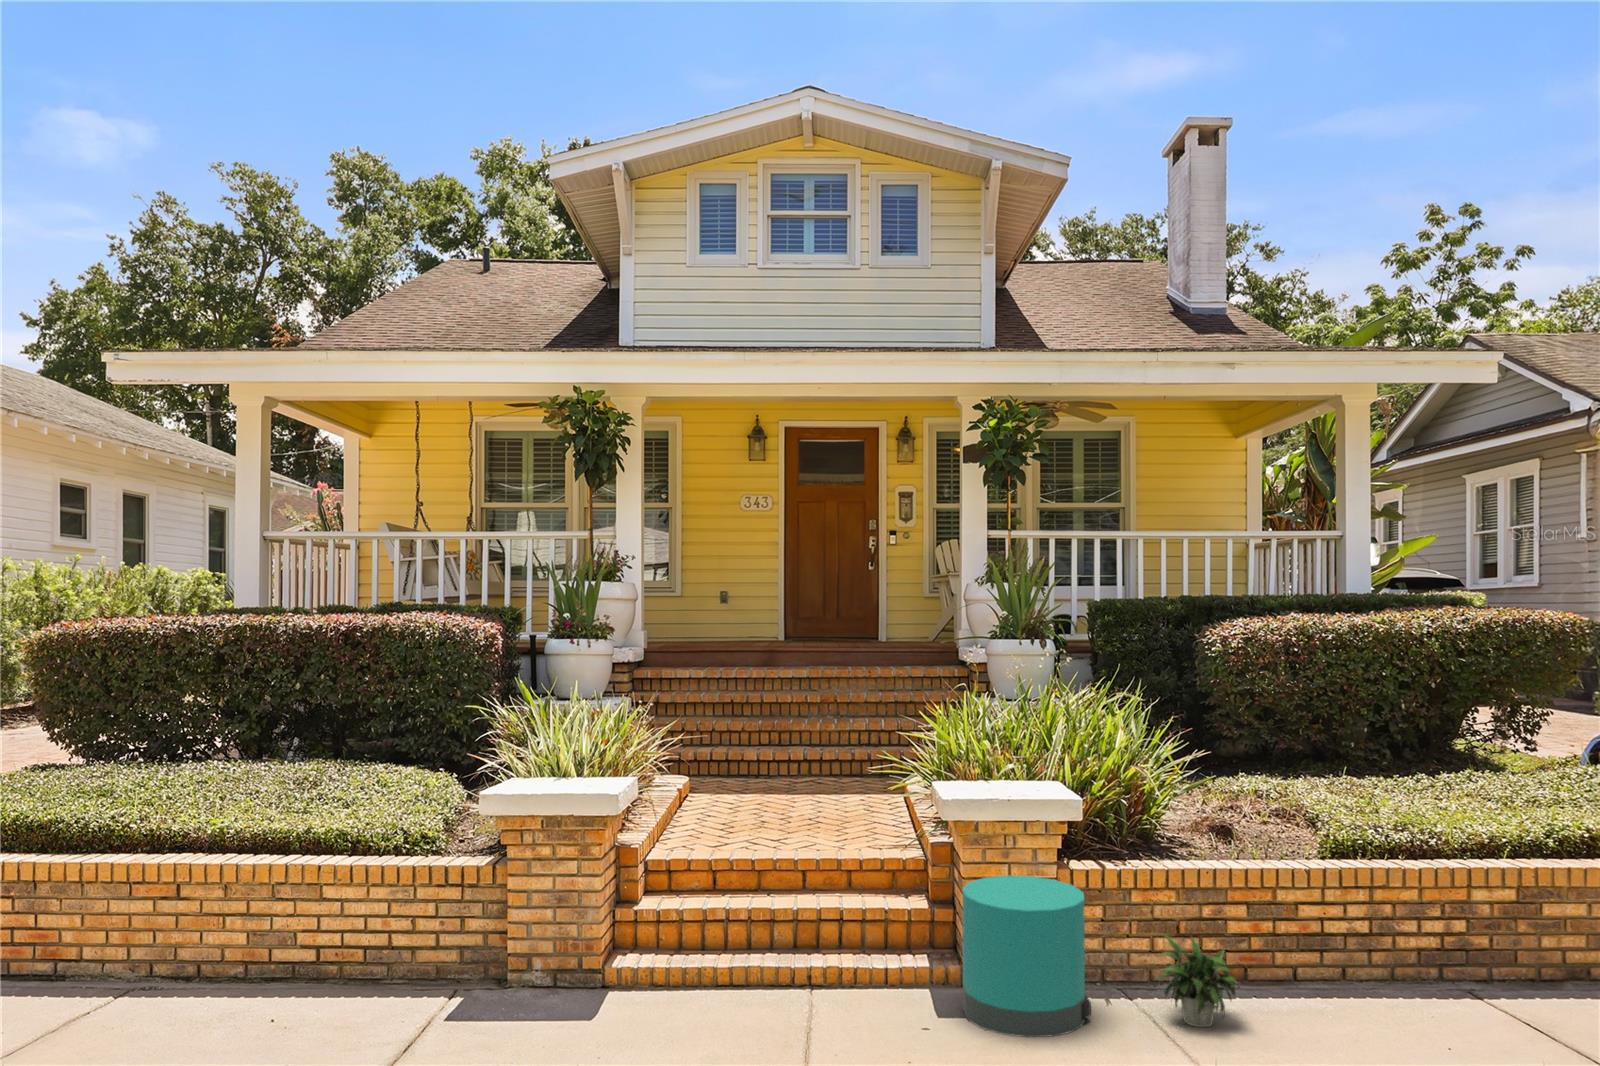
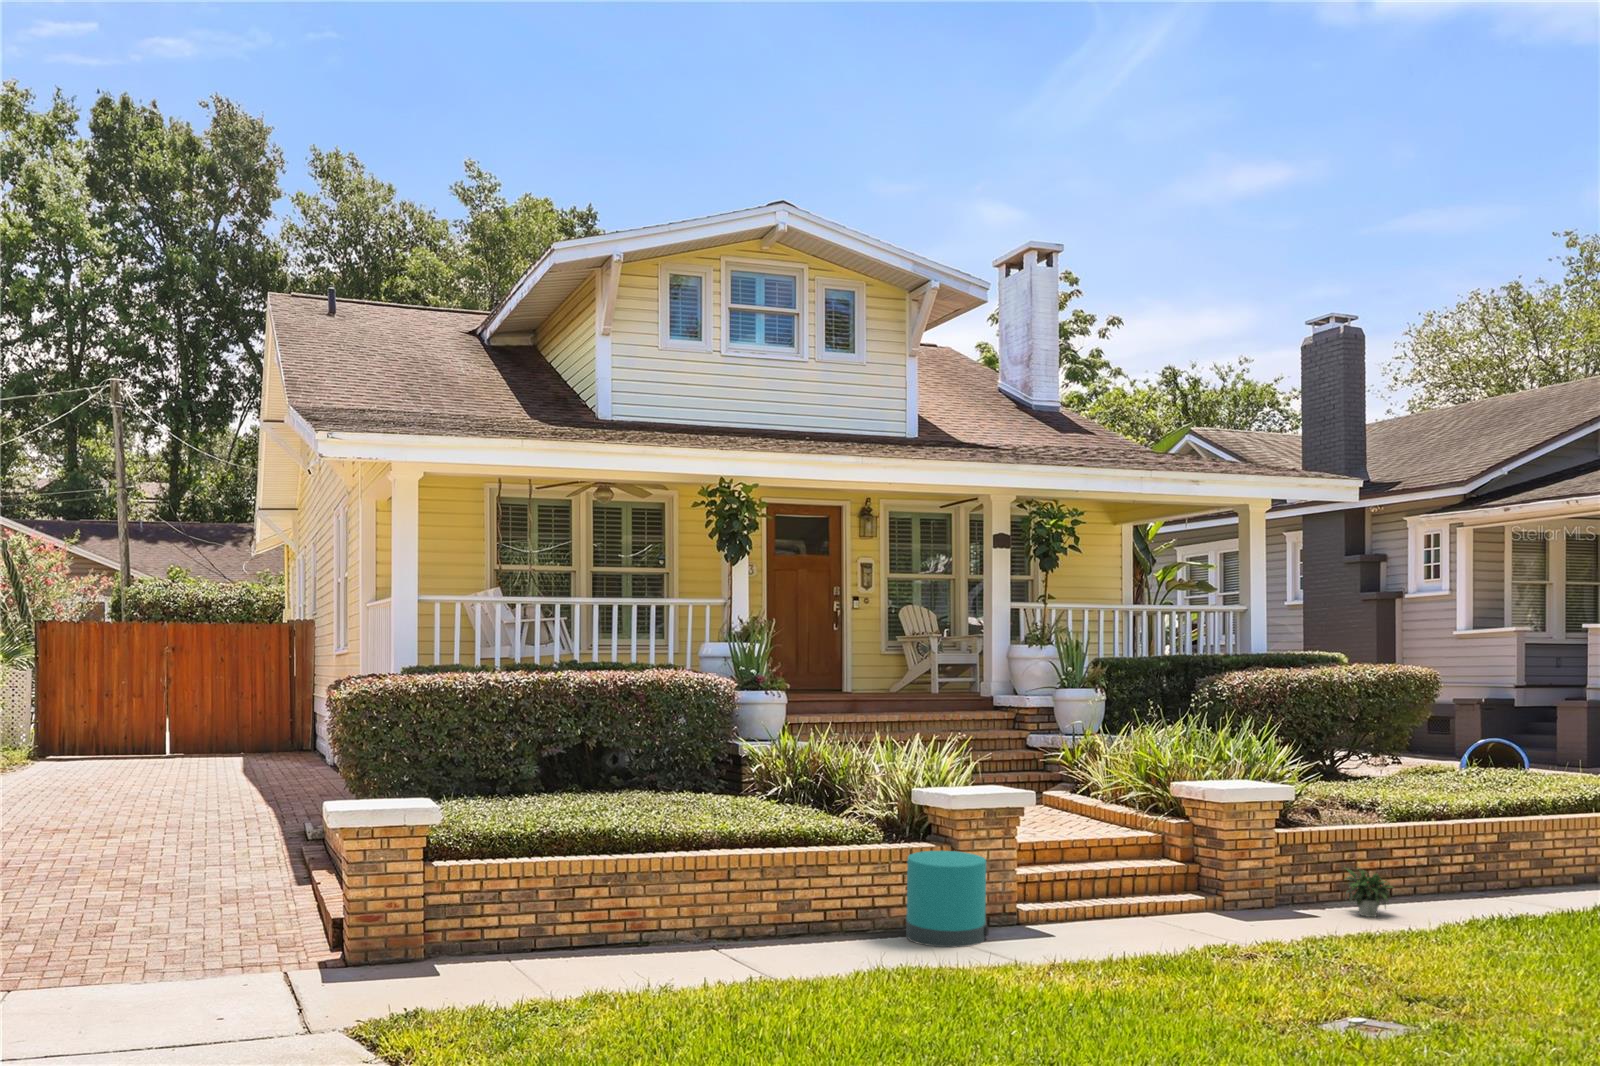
trash can: present [962,876,1091,1037] -> present [906,851,989,947]

